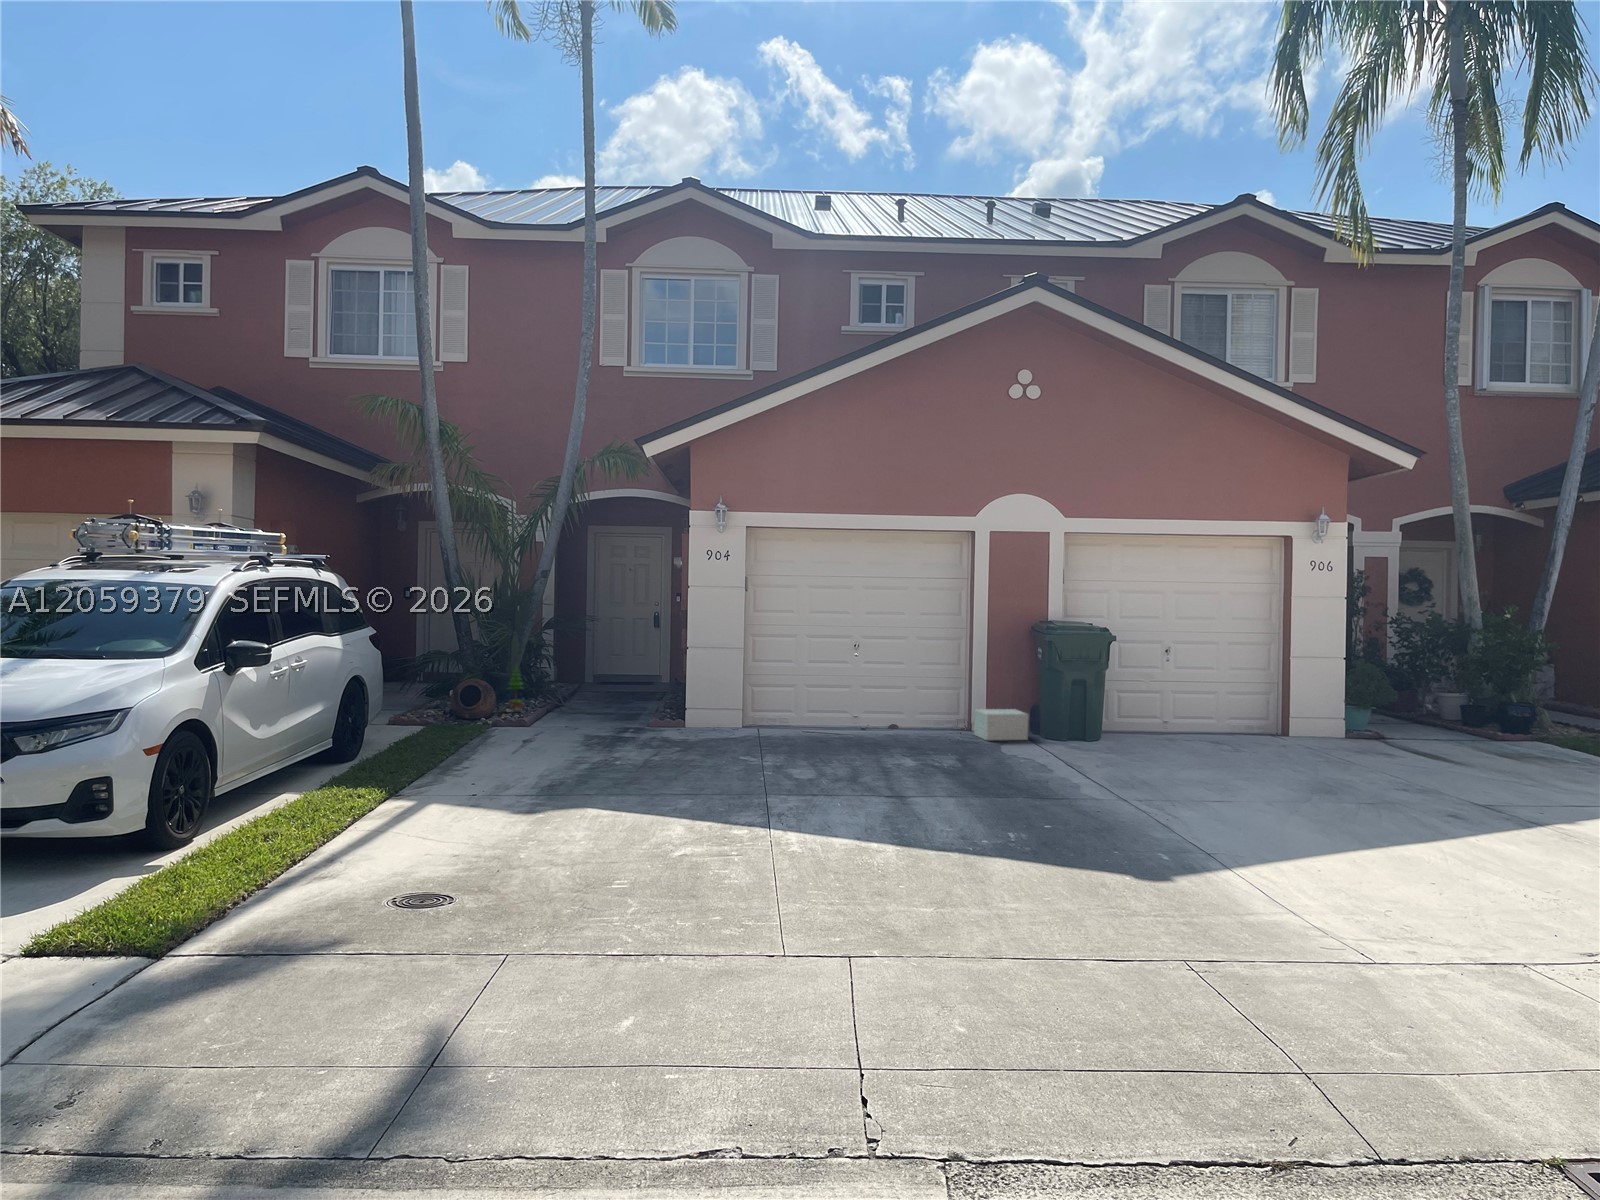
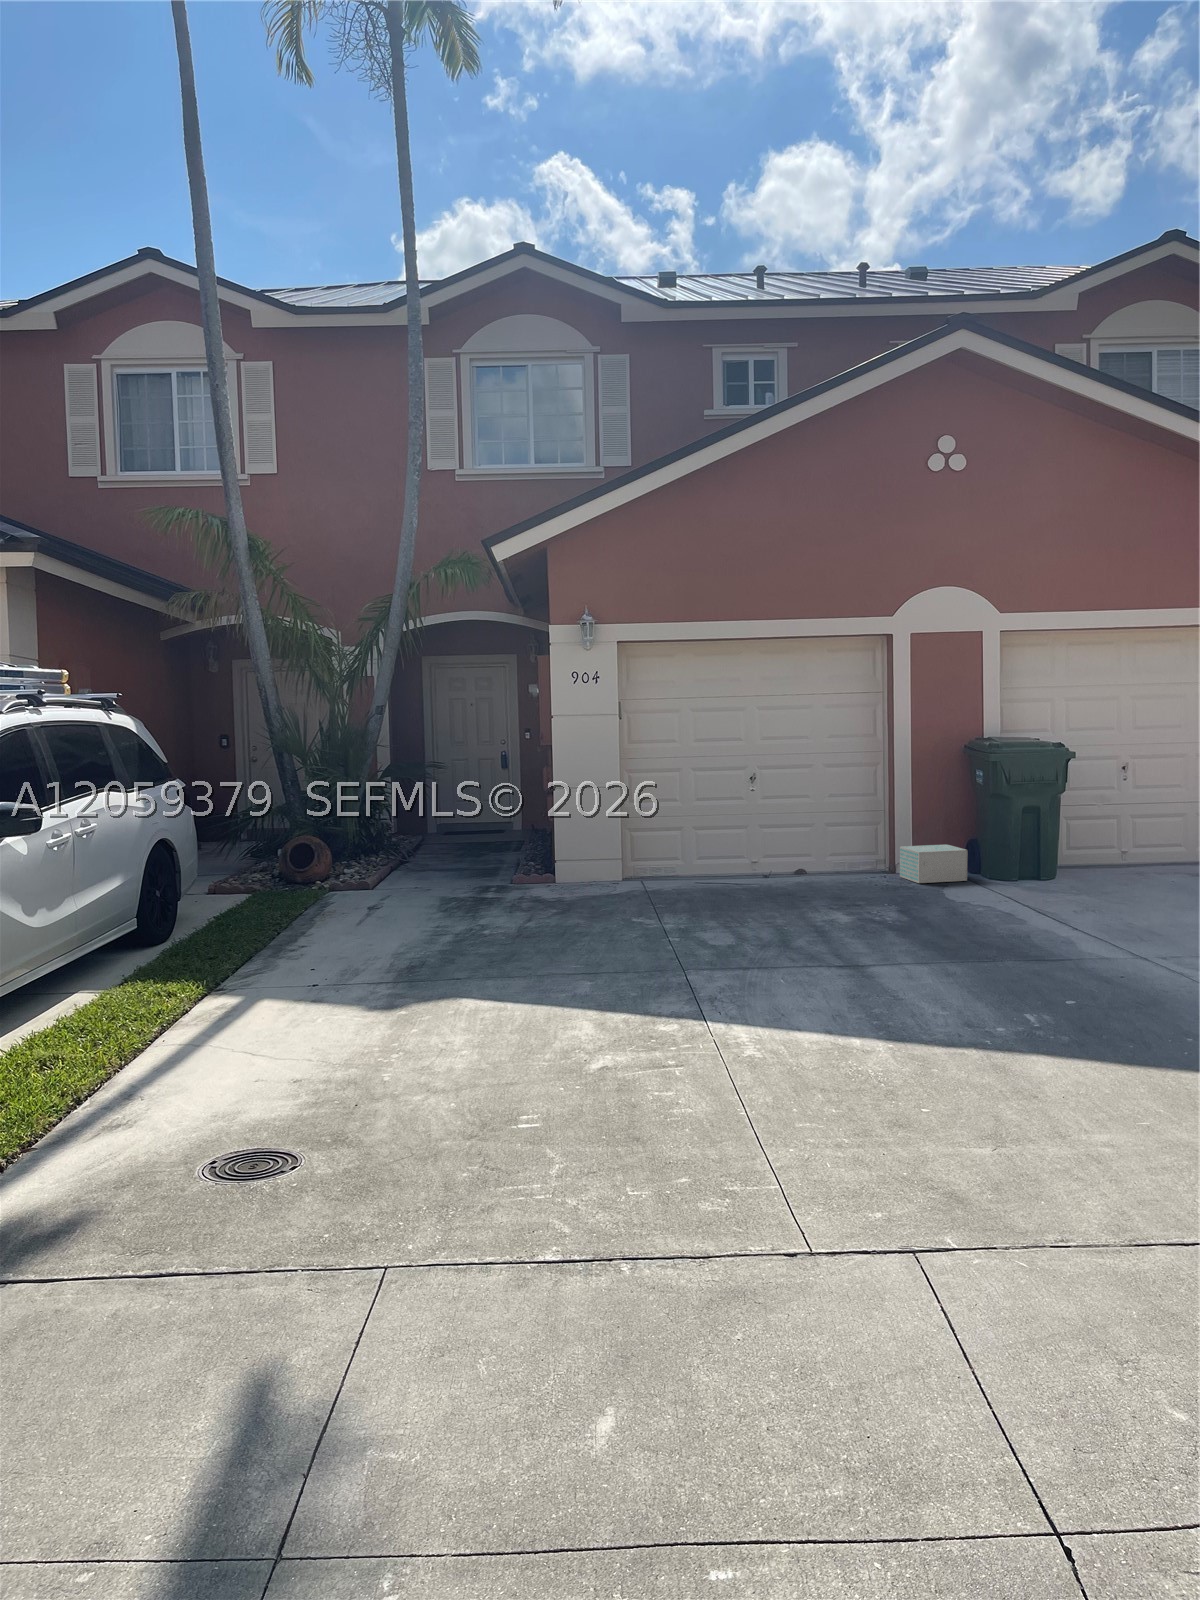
potted tree: present [509,665,523,712] -> none [345,815,365,872]

